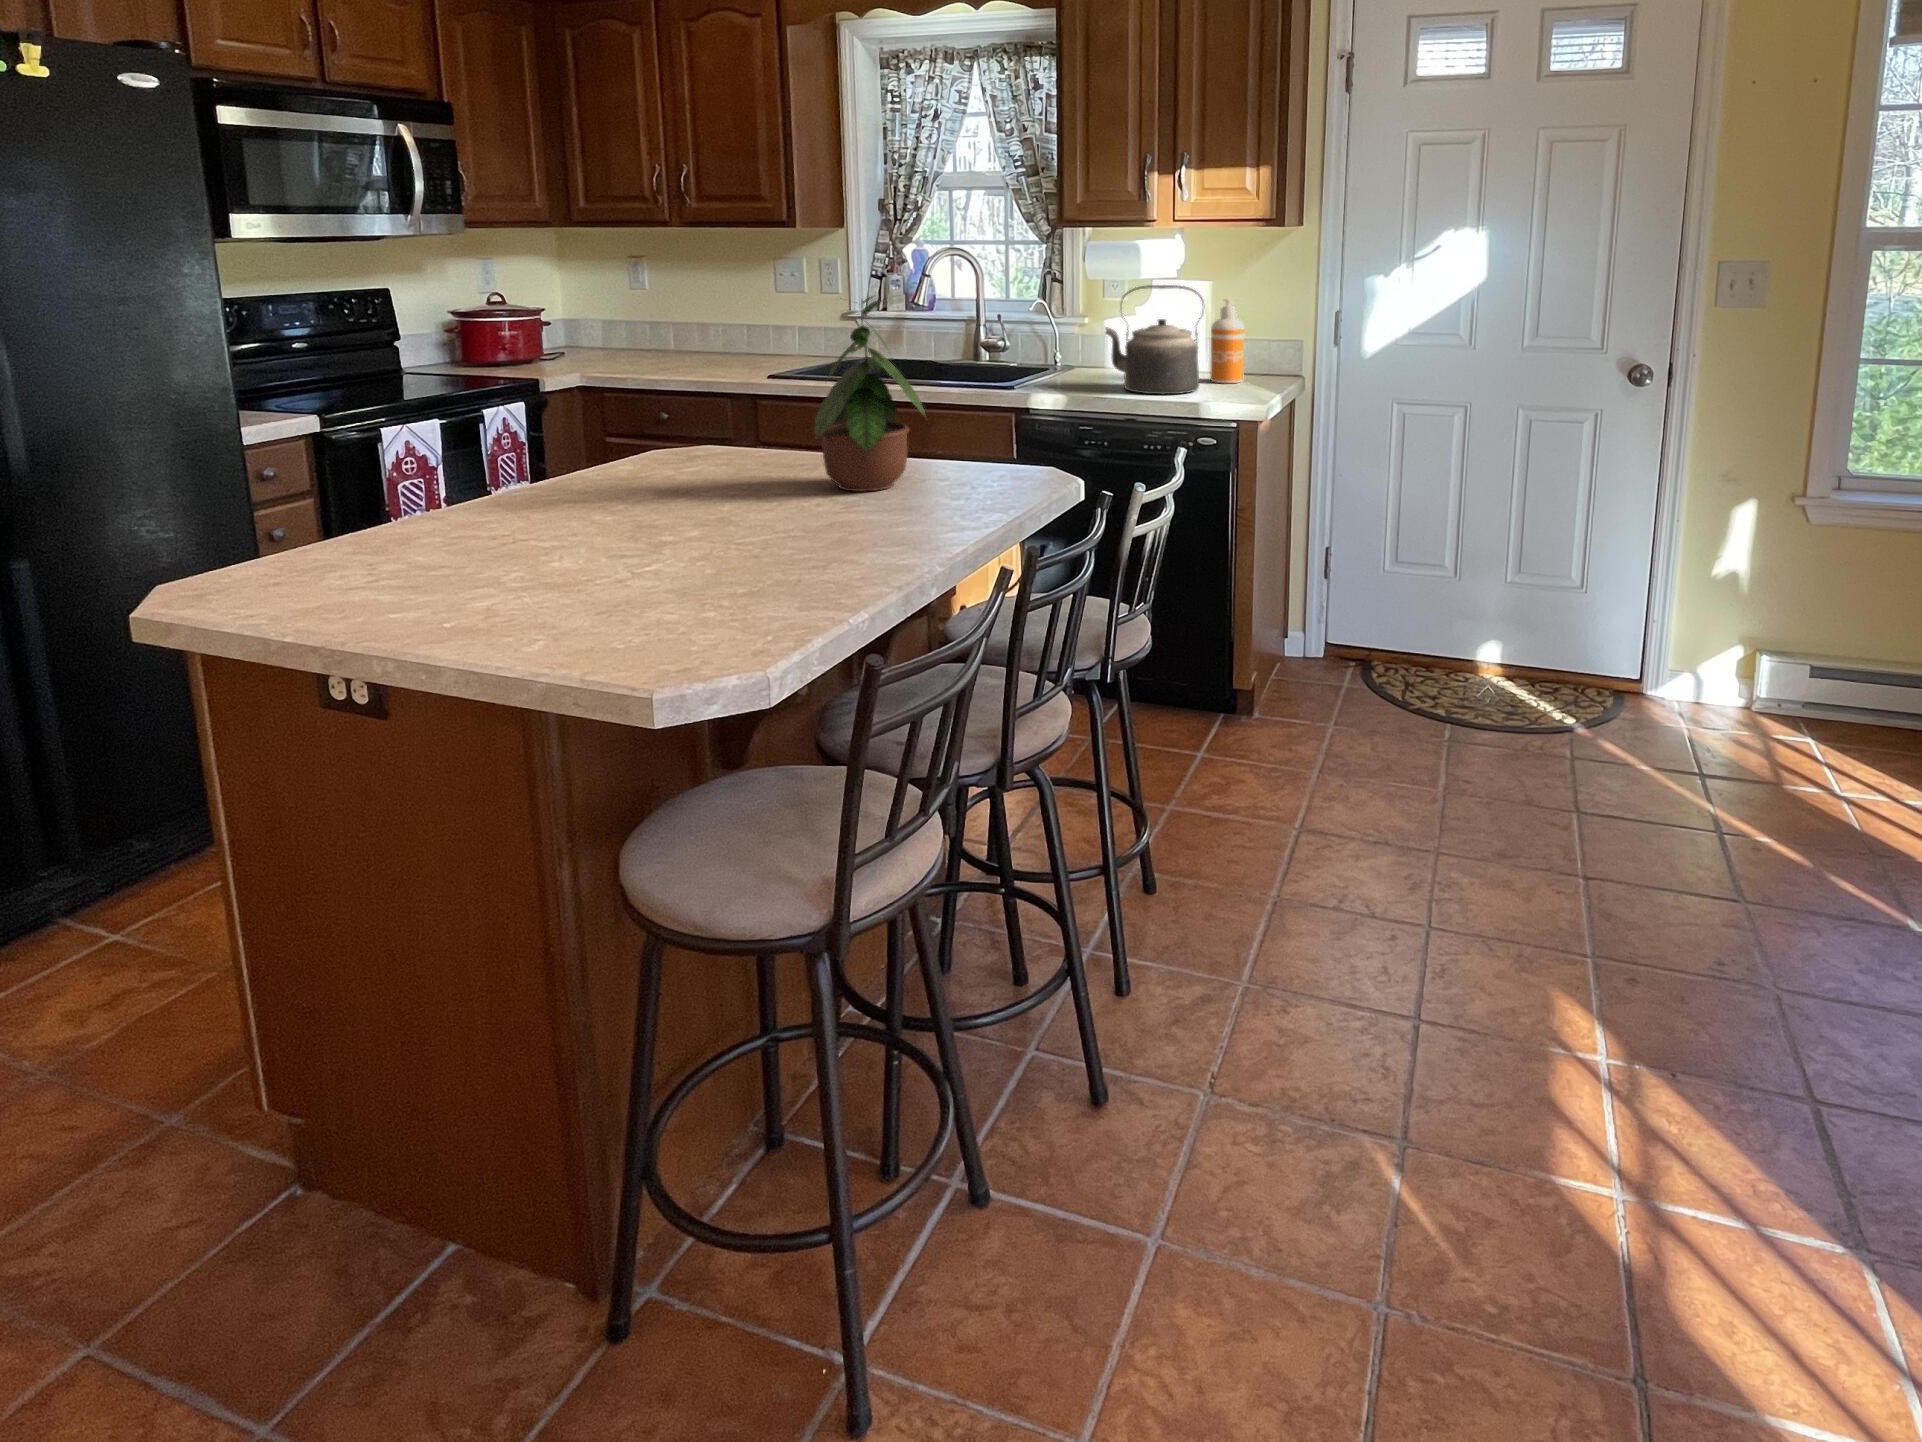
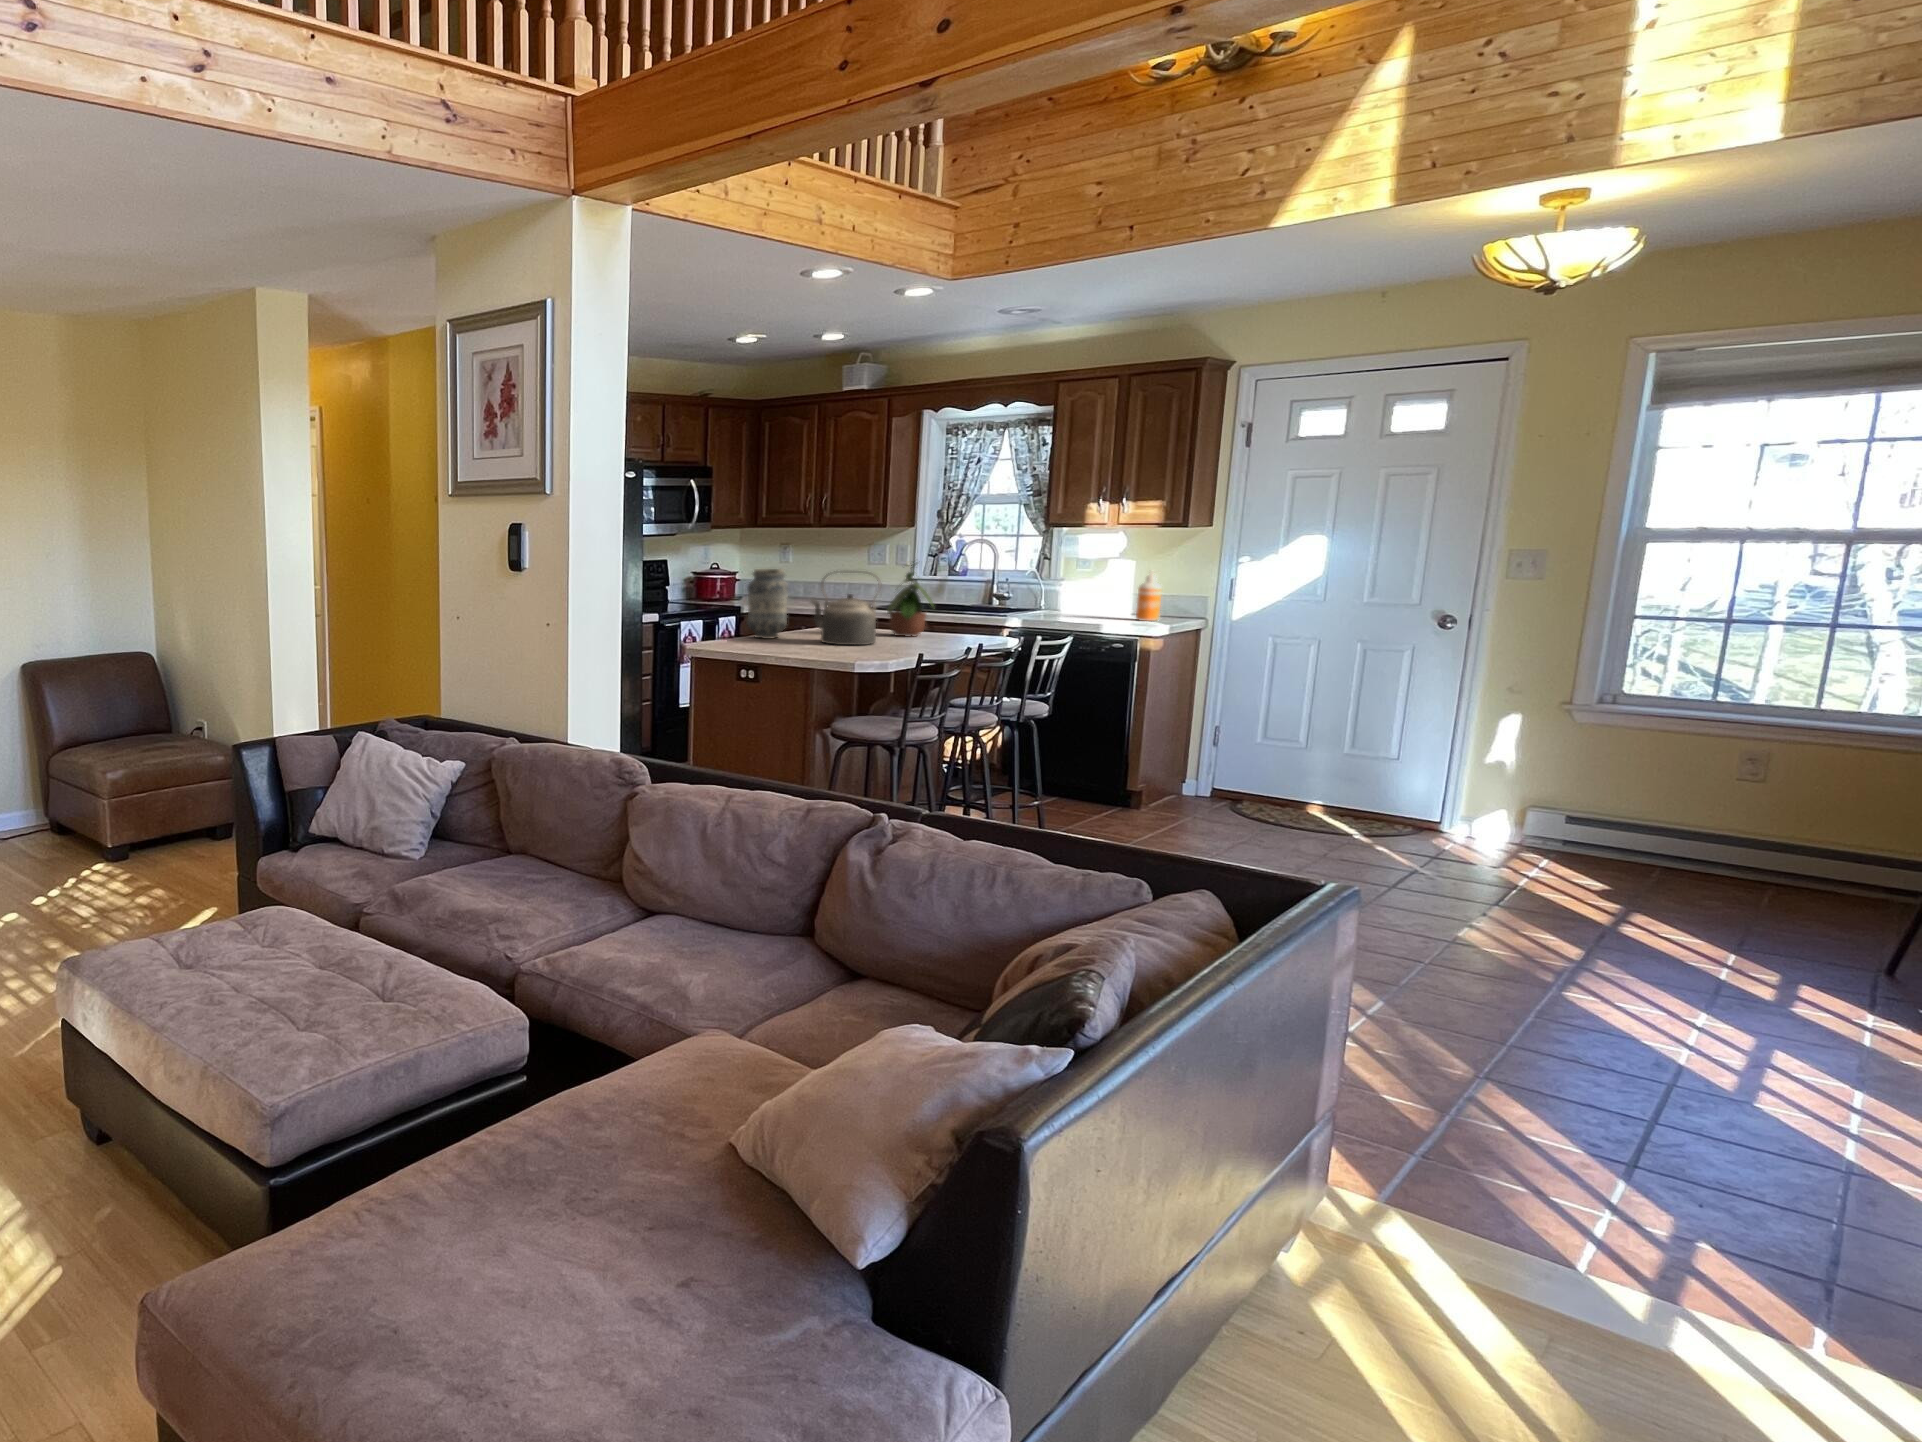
kettle: present [1105,285,1204,394] -> present [811,573,881,645]
vase: none [383,333,531,554] -> present [747,569,789,639]

